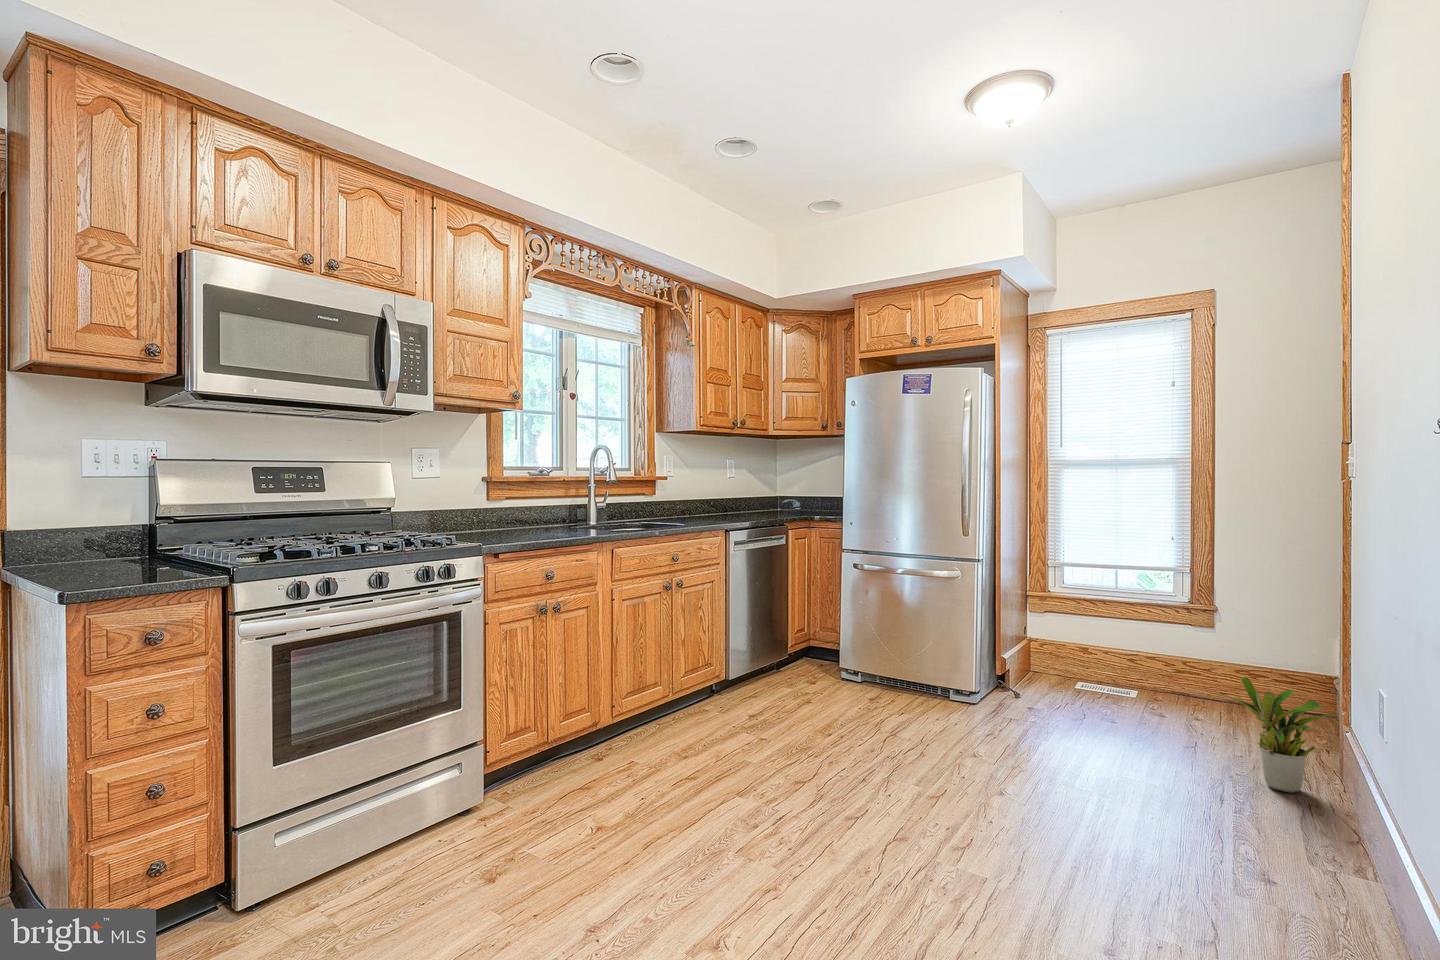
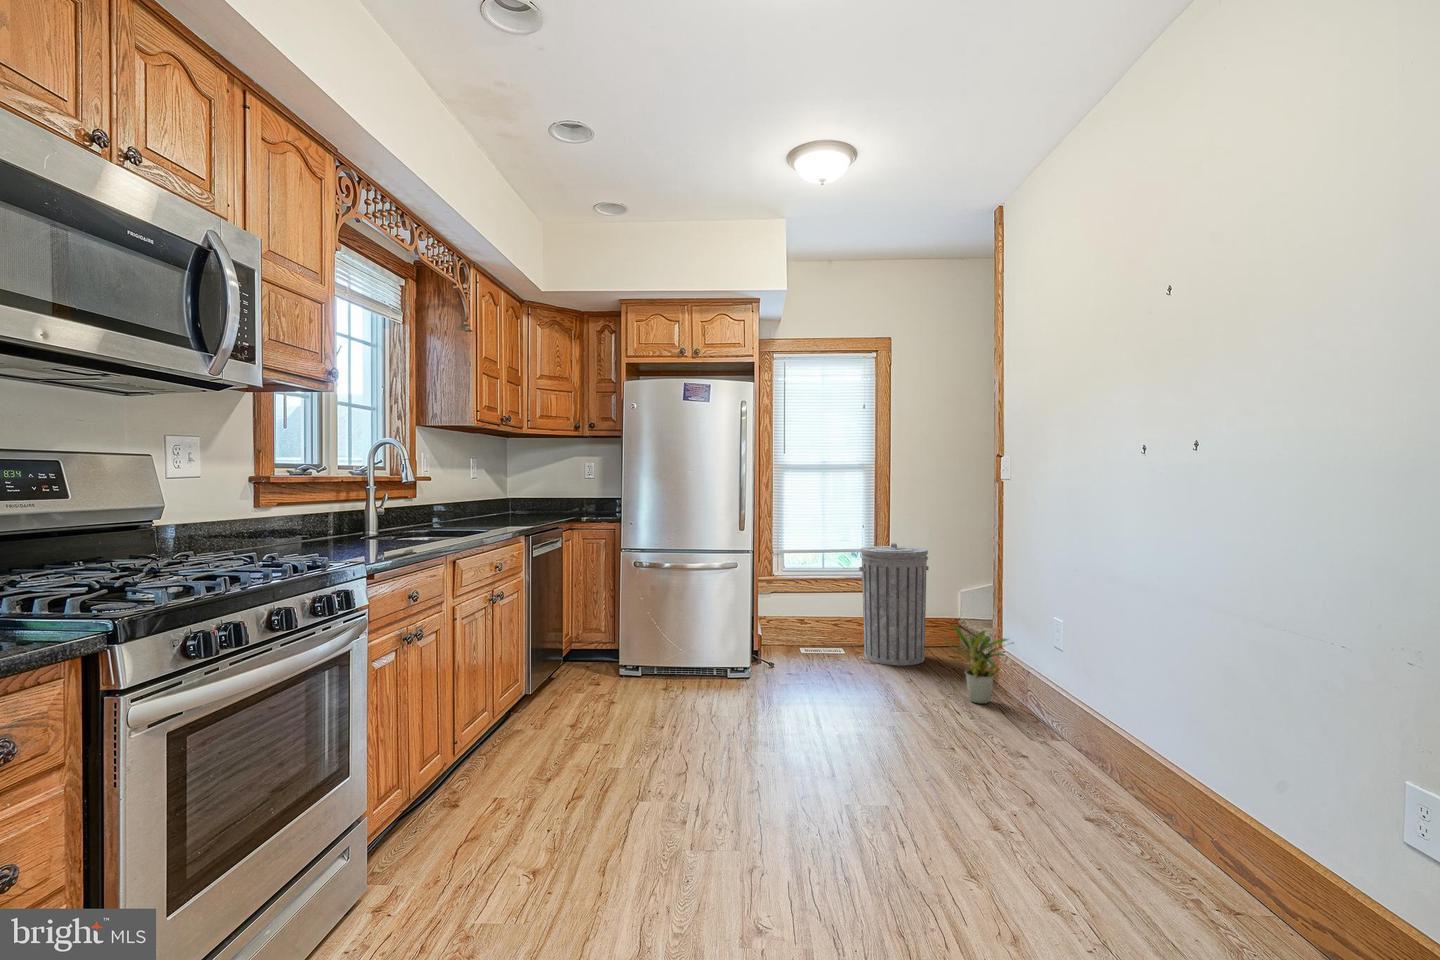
trash can: none [1151,561,1262,725] -> present [859,543,929,665]

